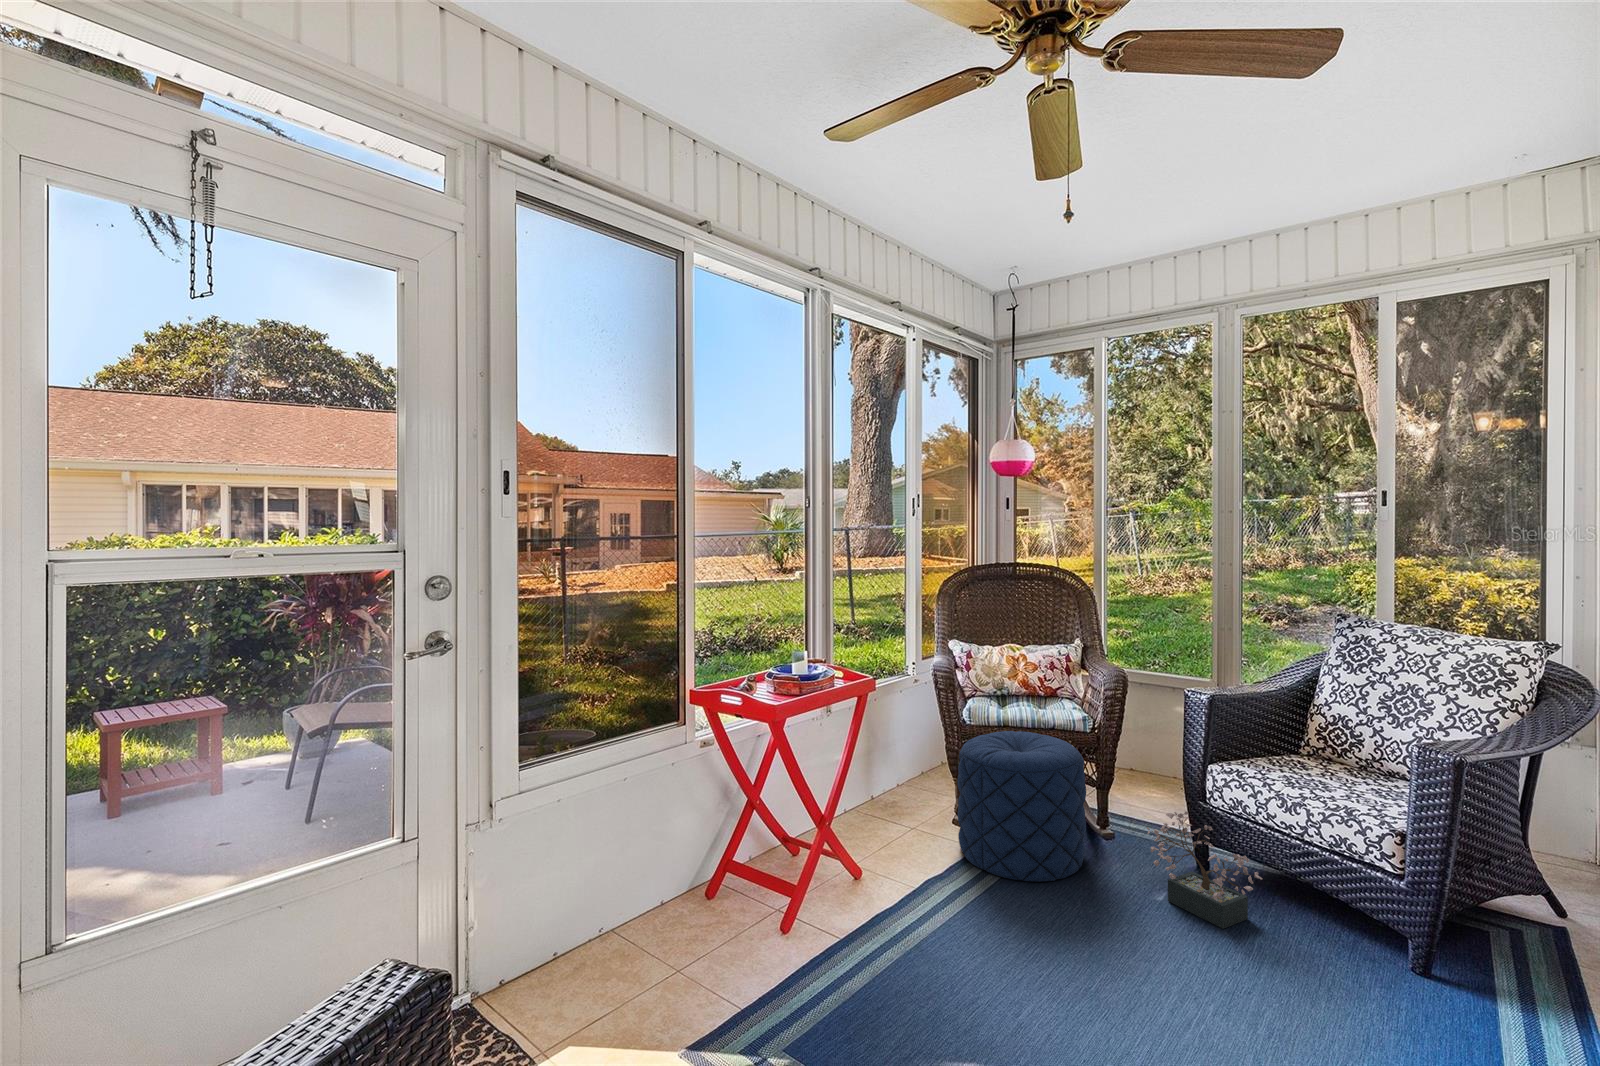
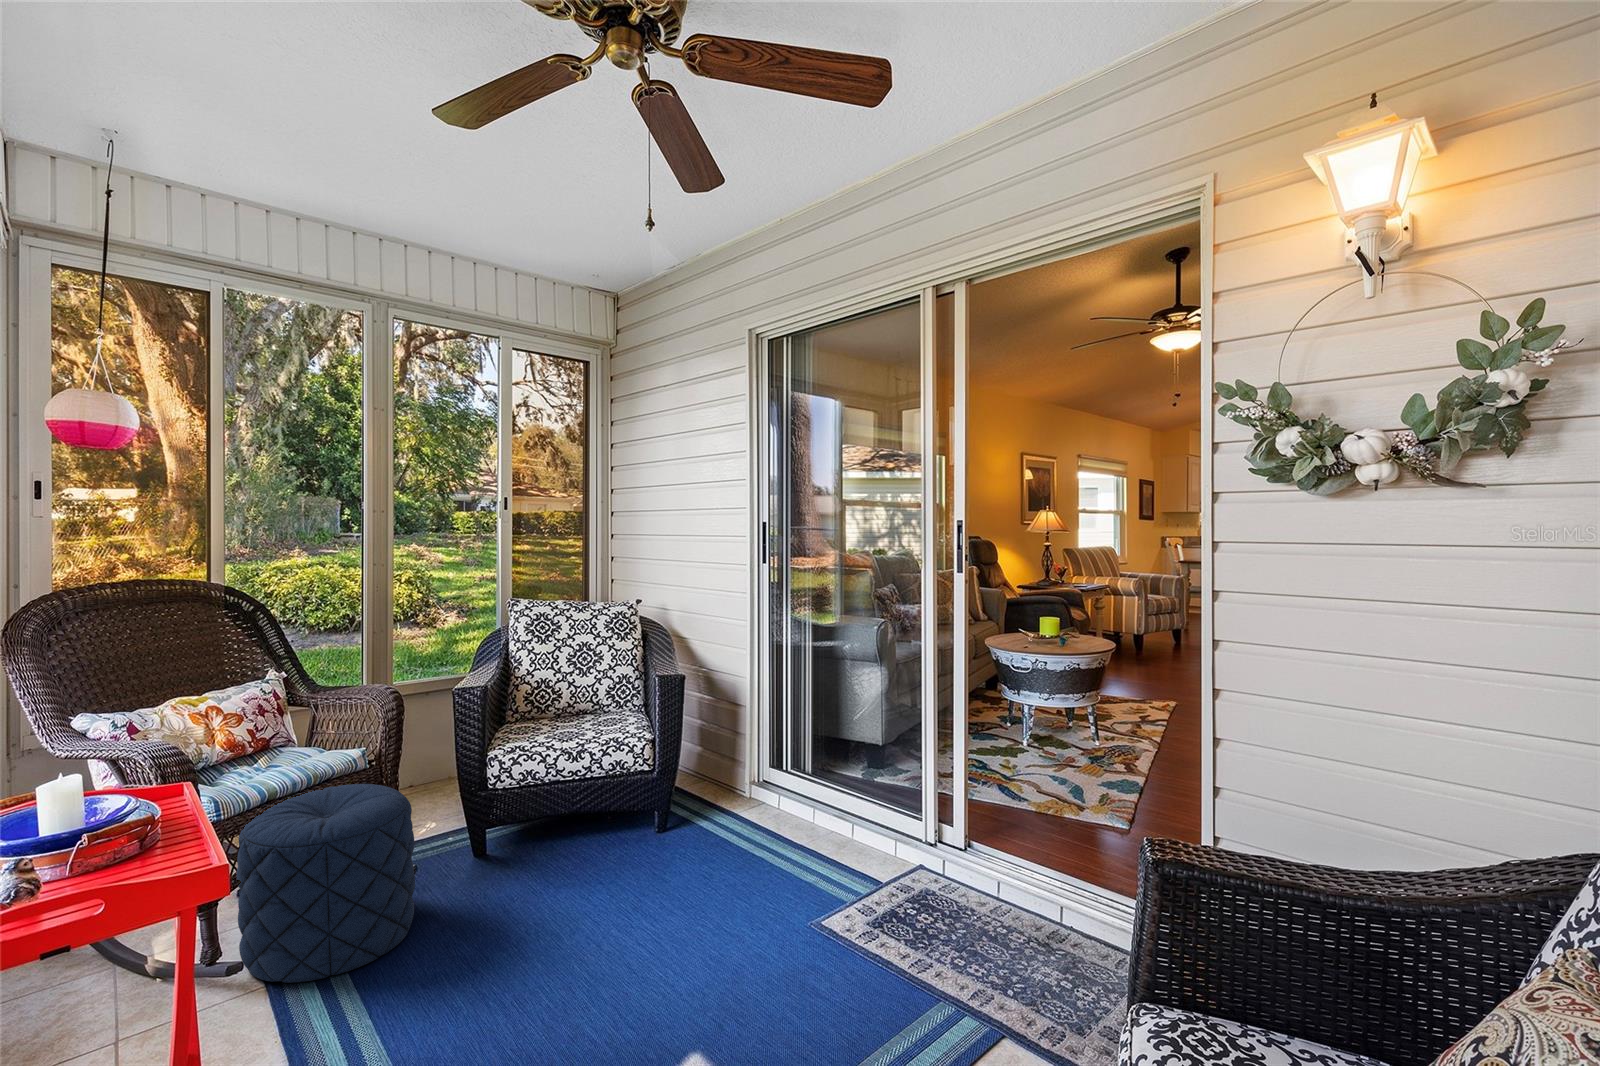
decorative plant: present [1147,811,1262,929] -> none [475,800,575,887]

